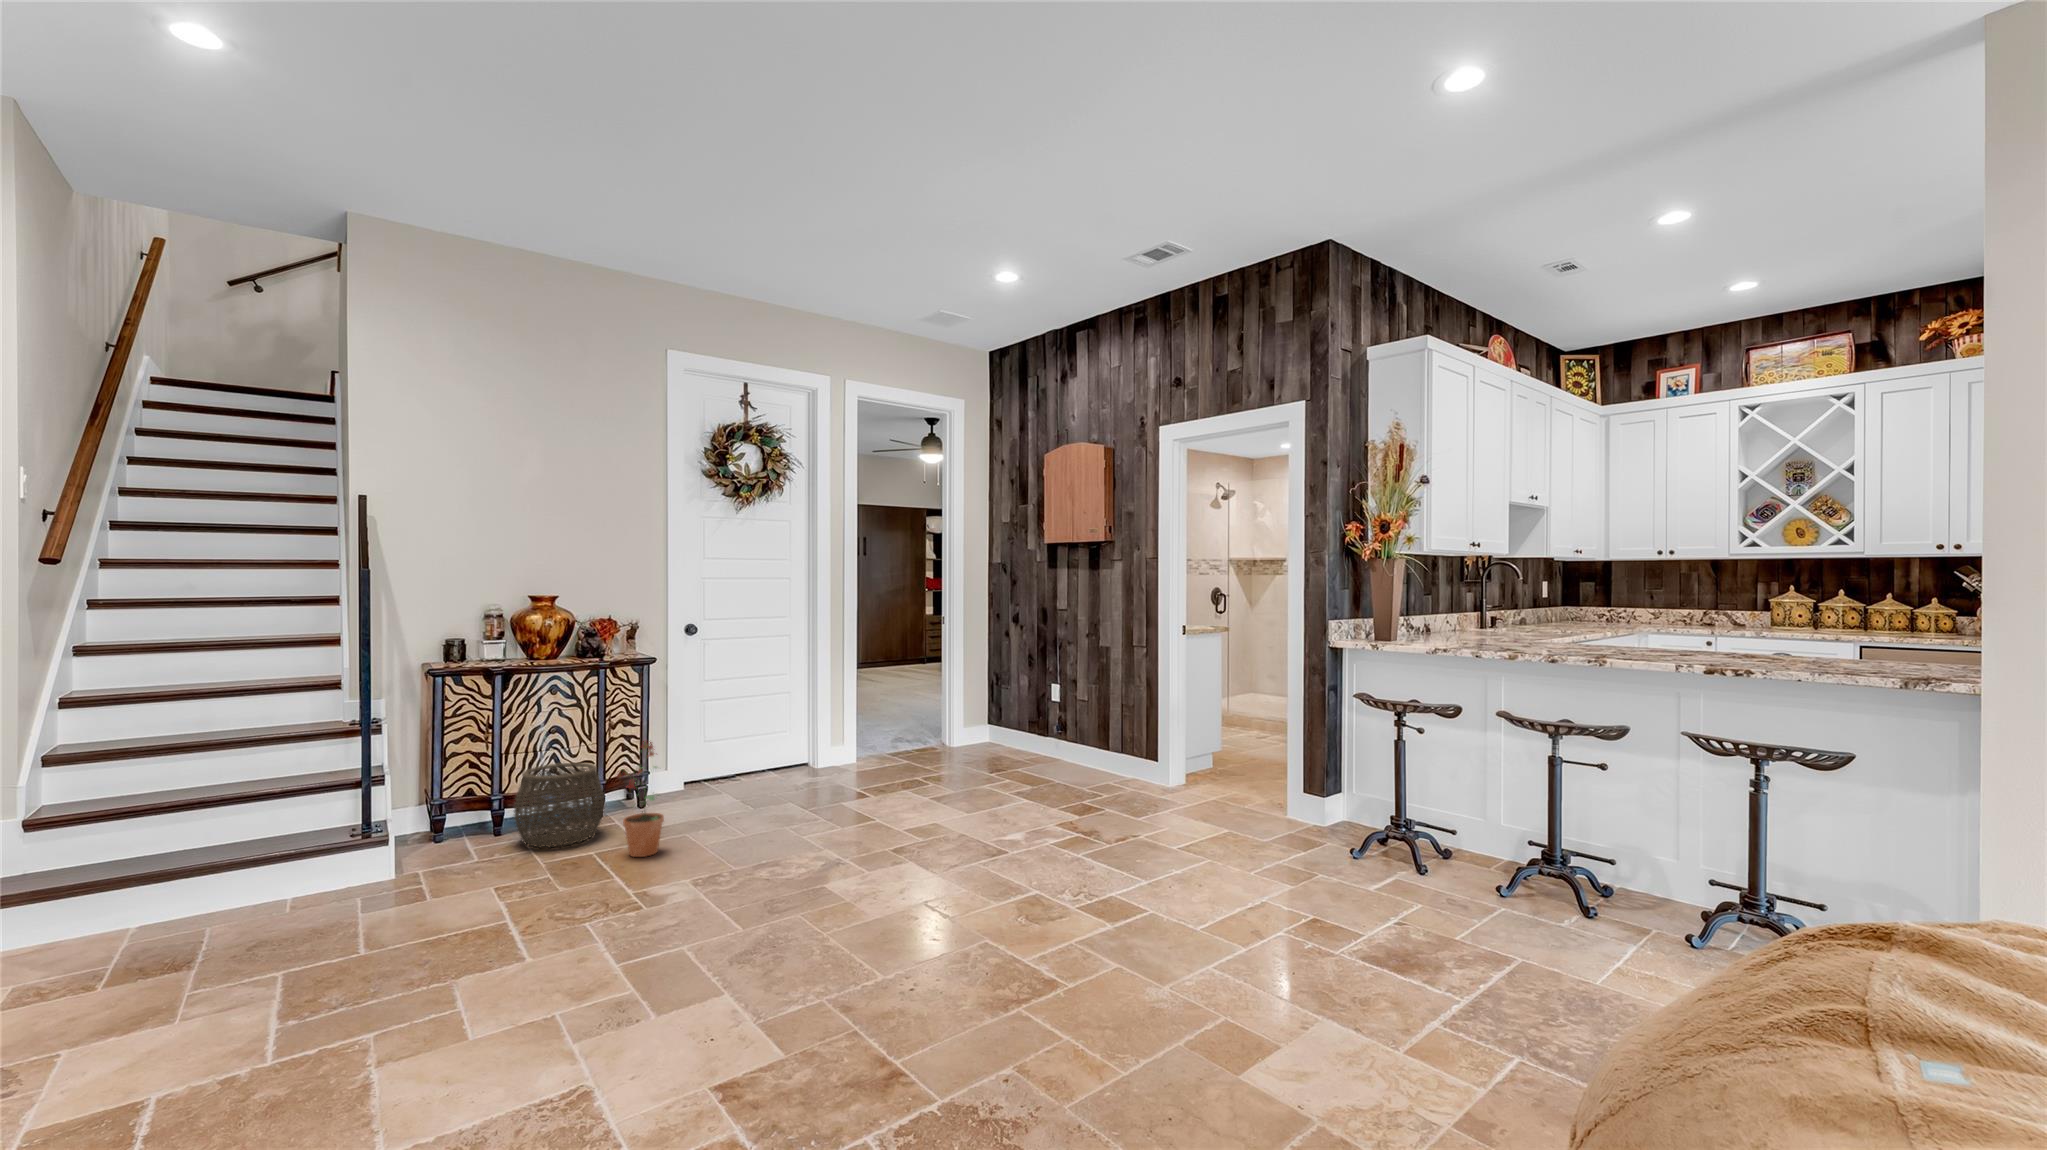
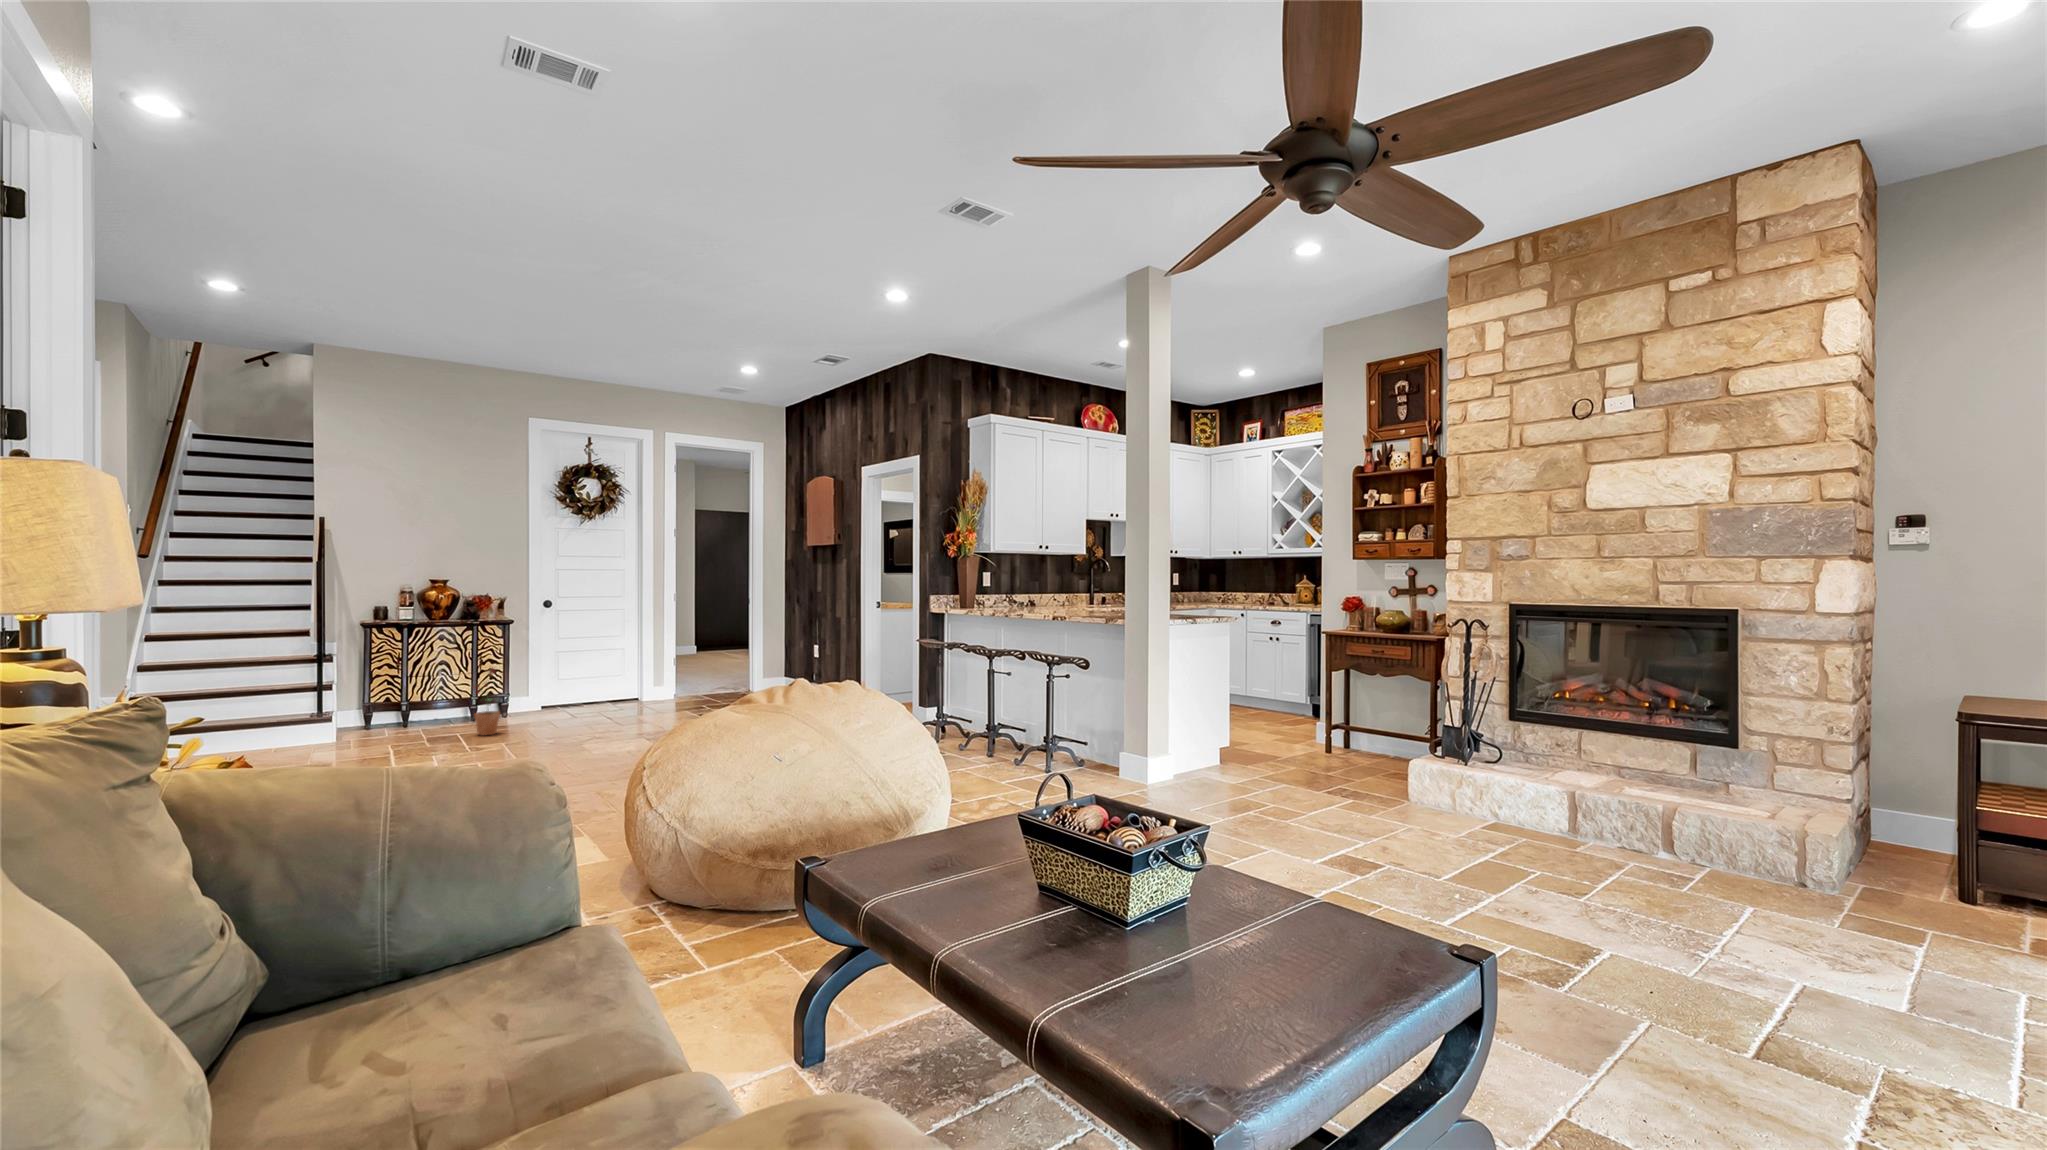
woven basket: present [514,763,604,847] -> none [412,684,471,732]

